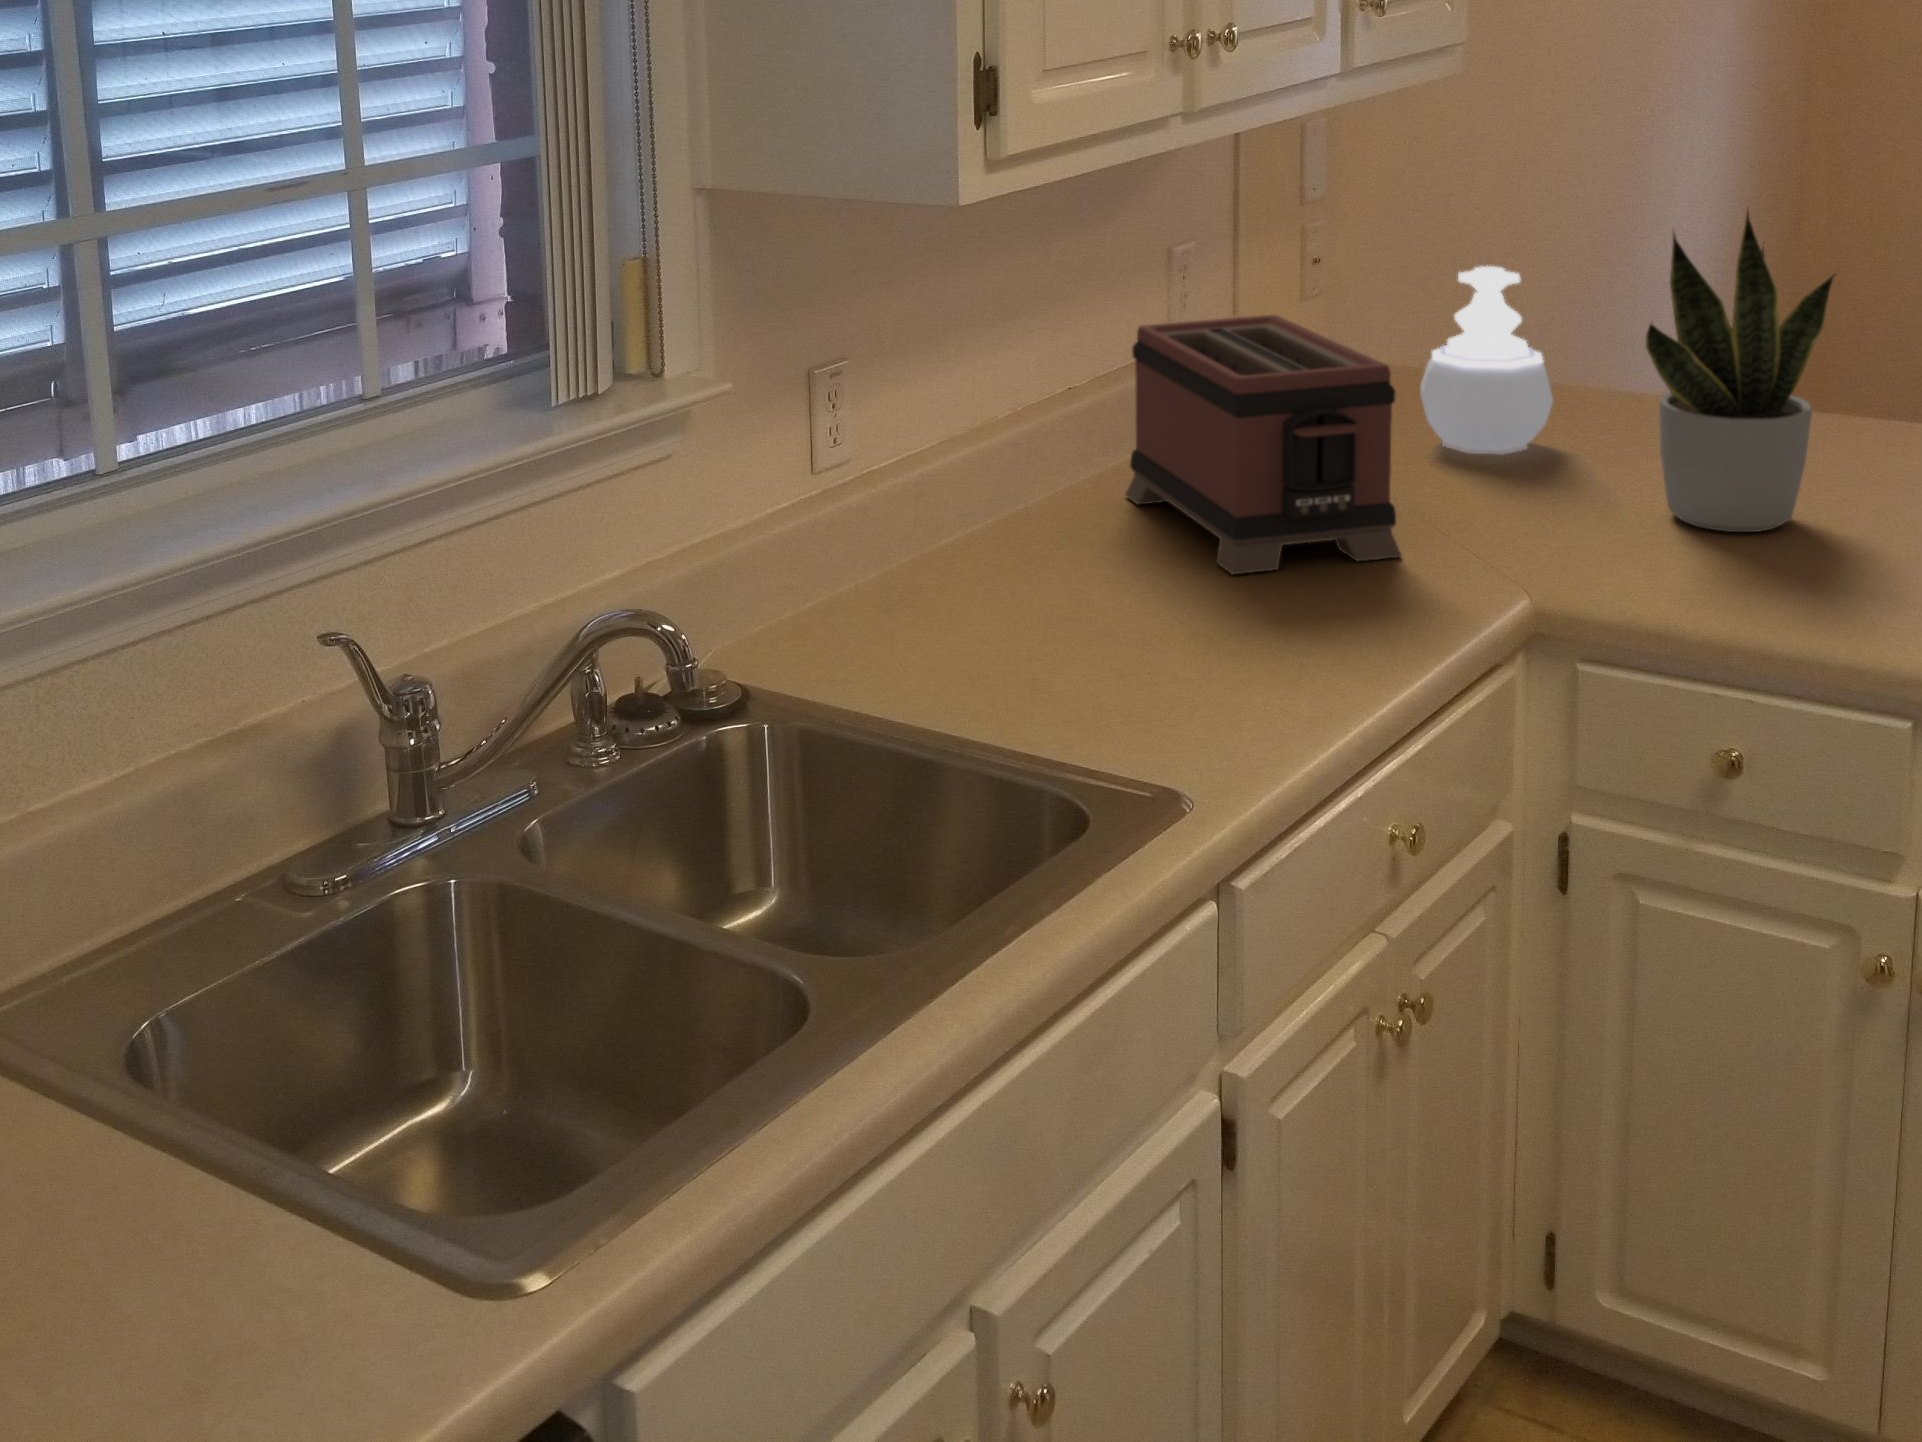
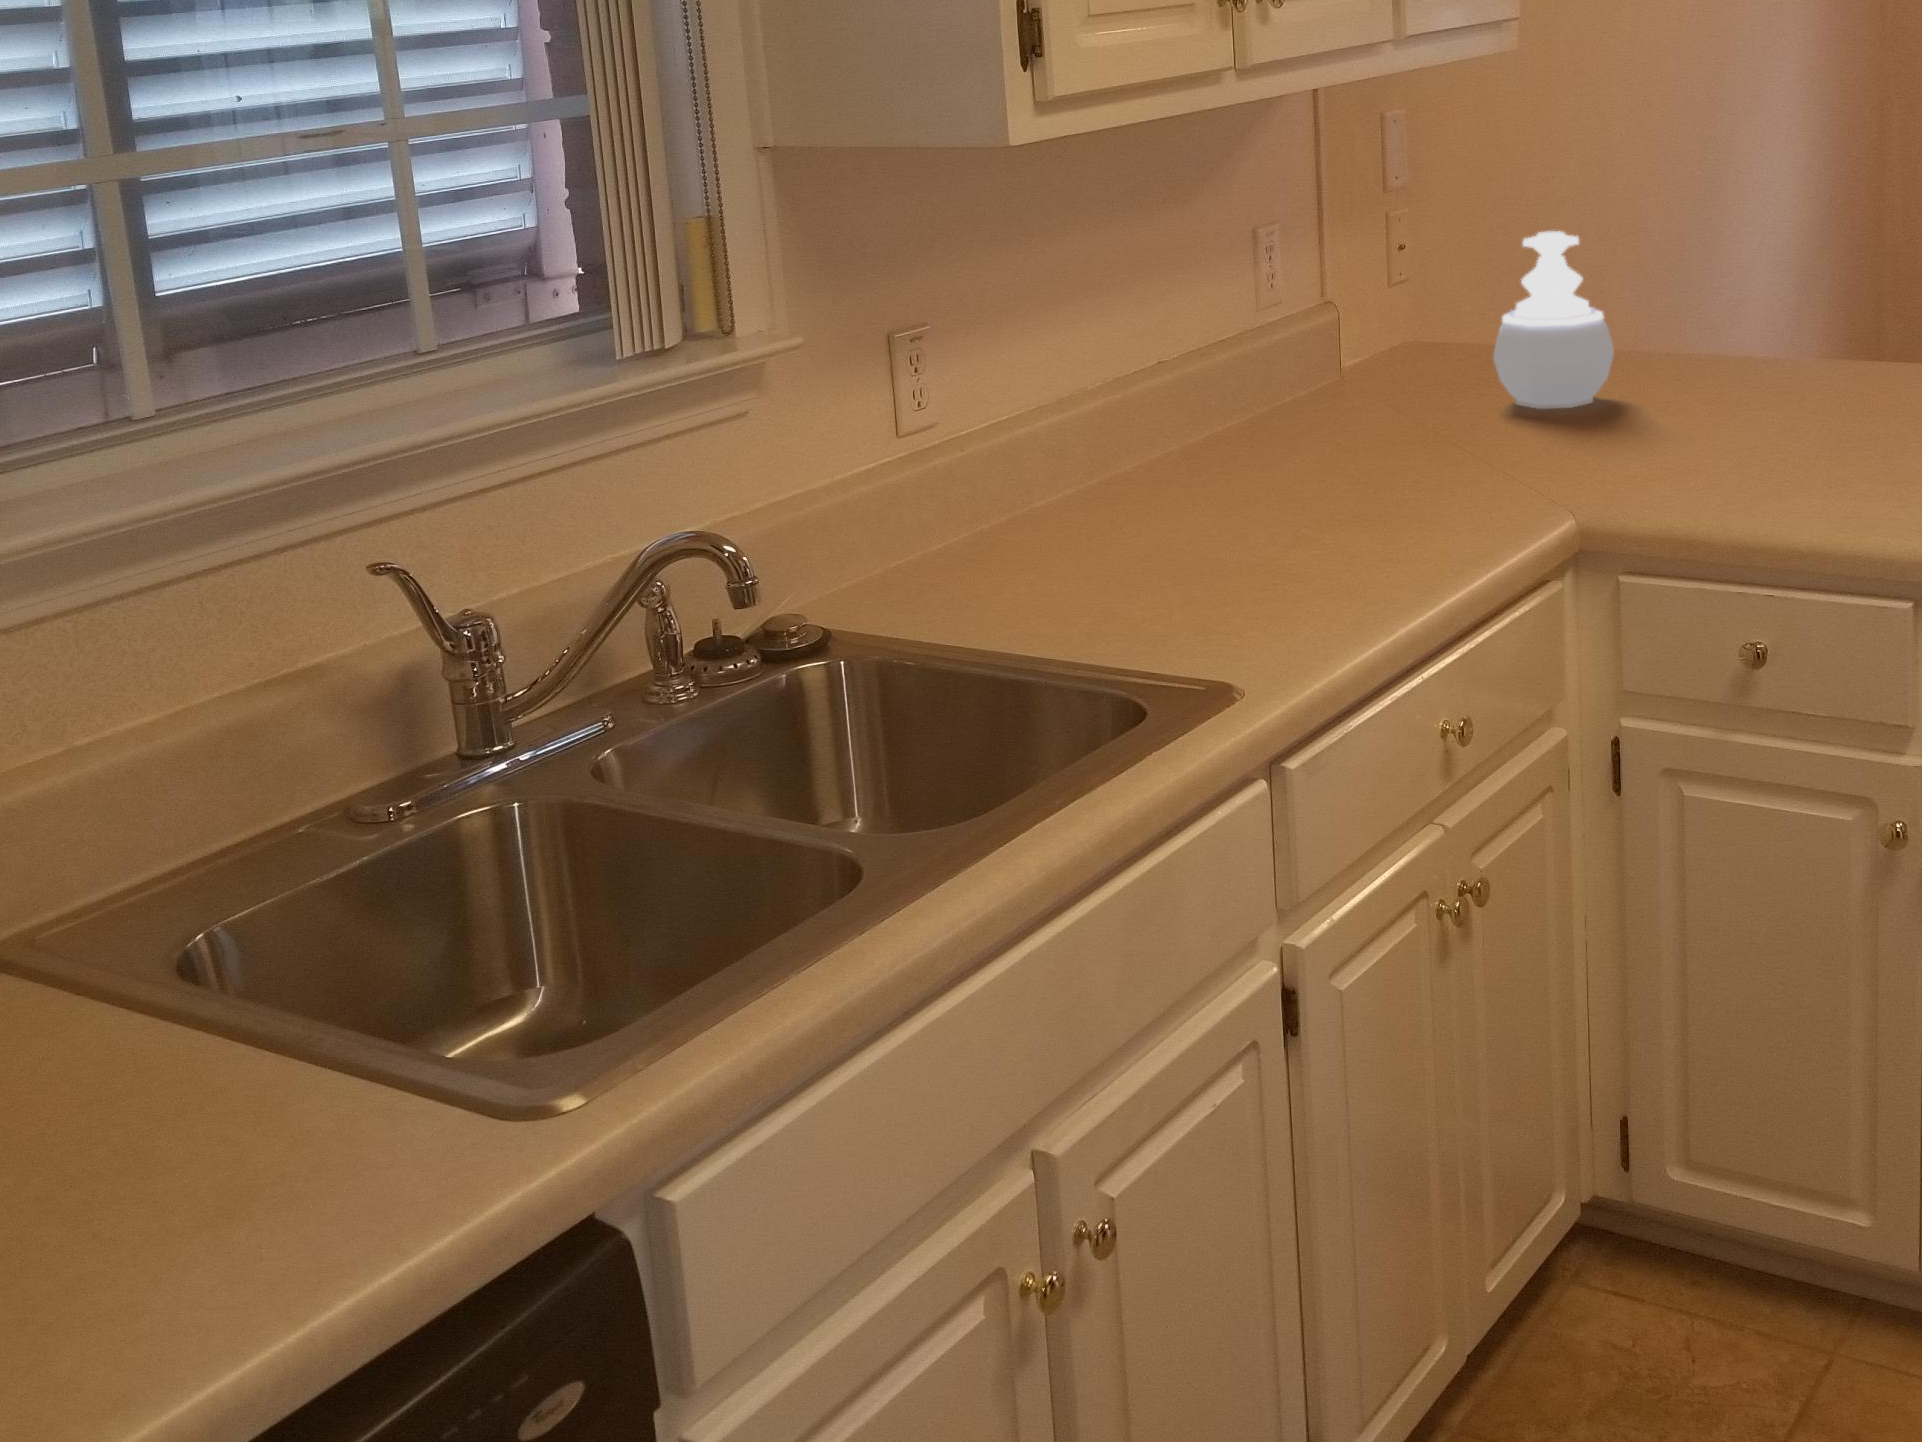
potted plant: present [1645,212,1835,532] -> none [1681,146,1857,456]
toaster: present [1125,315,1402,574] -> none [1213,279,1464,515]

